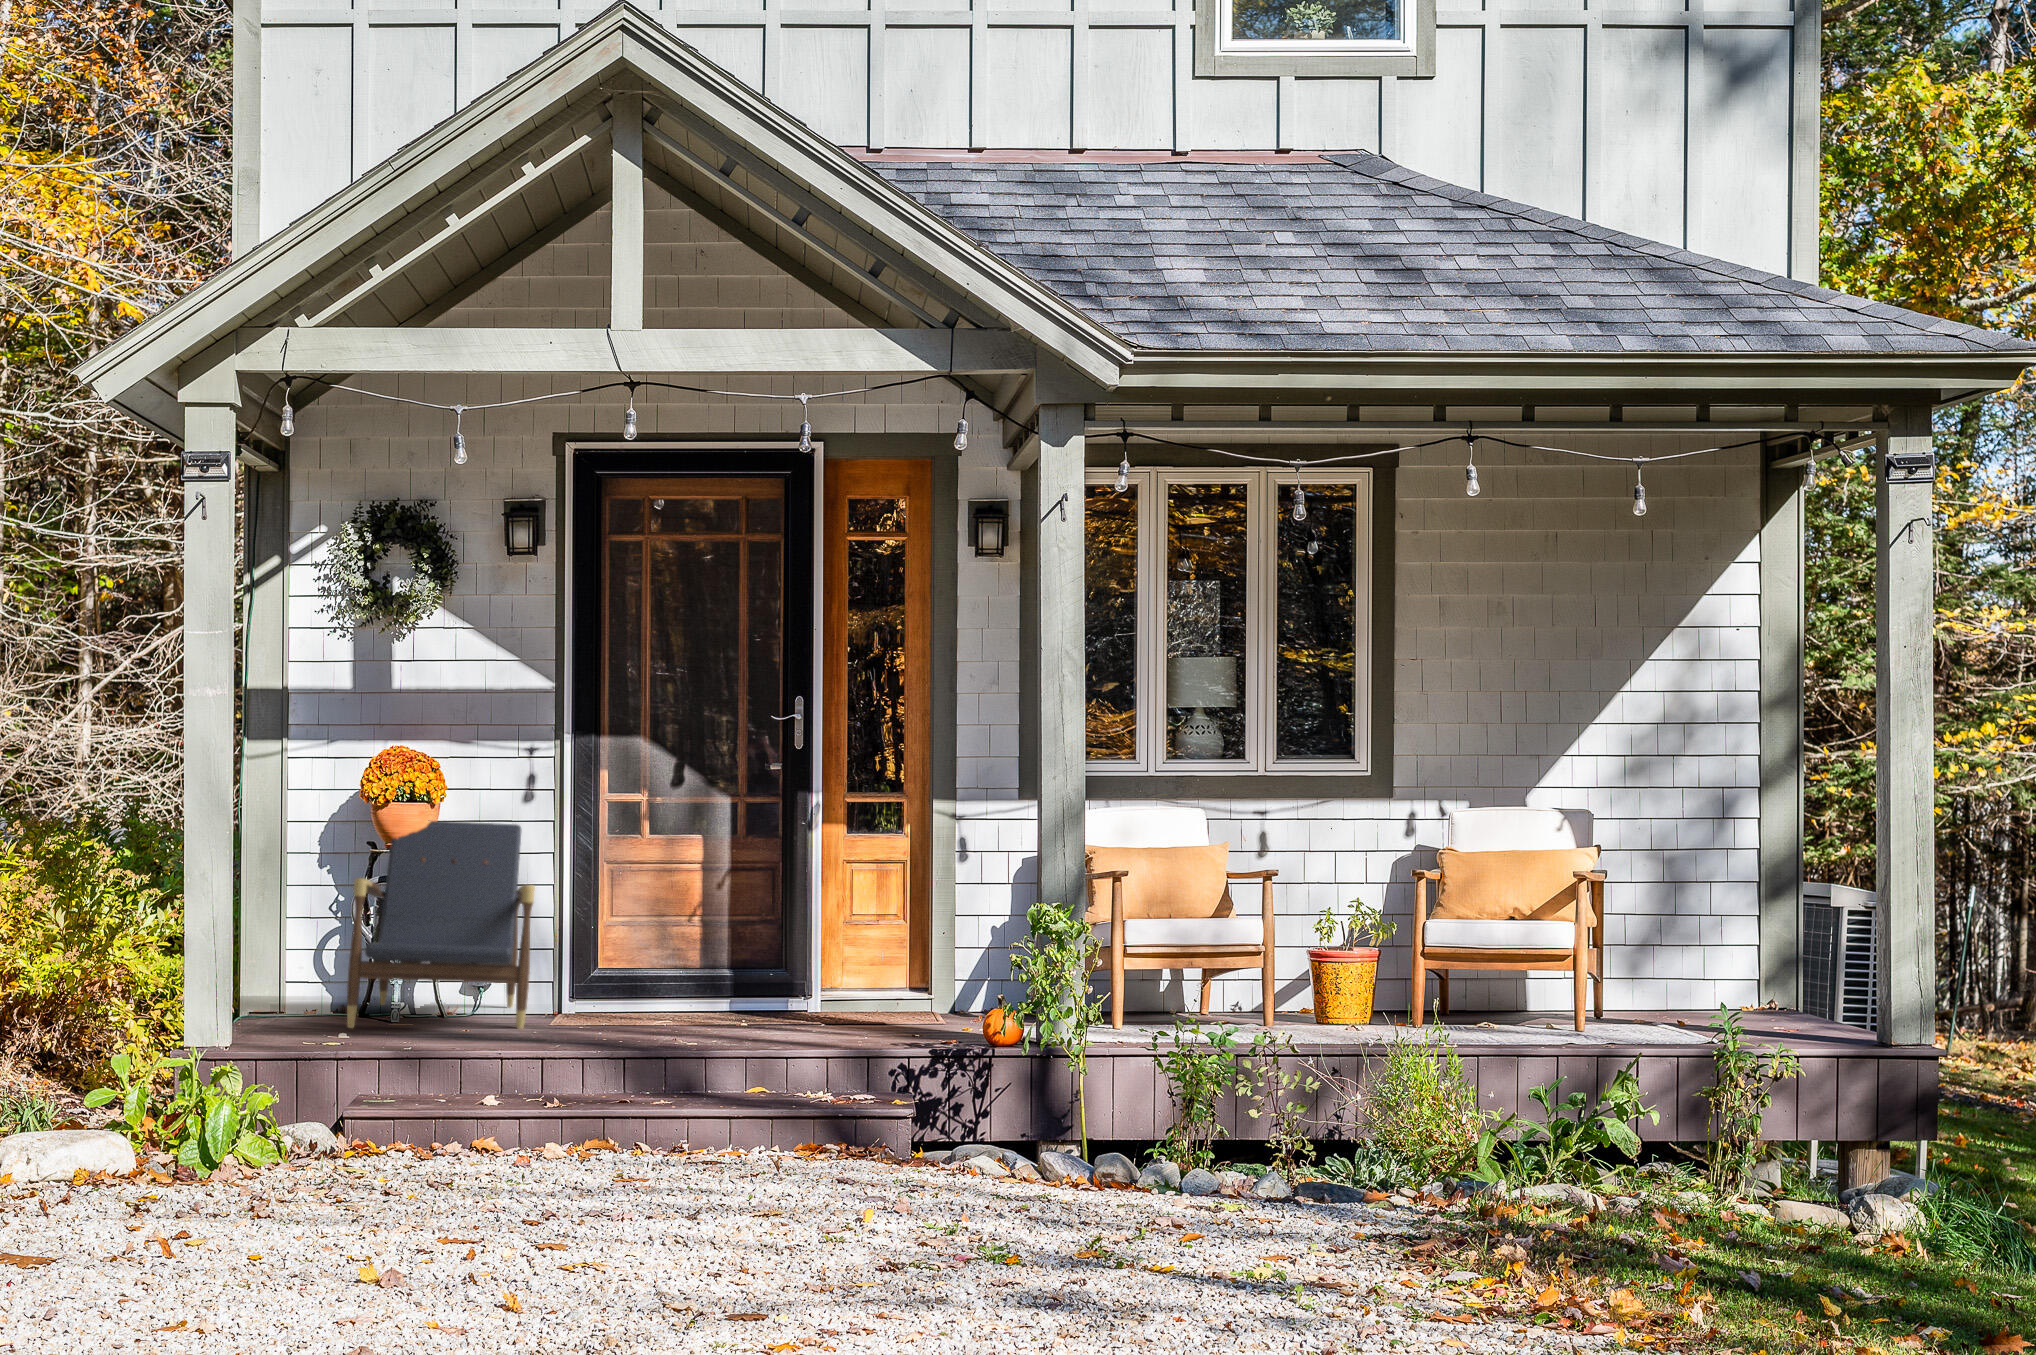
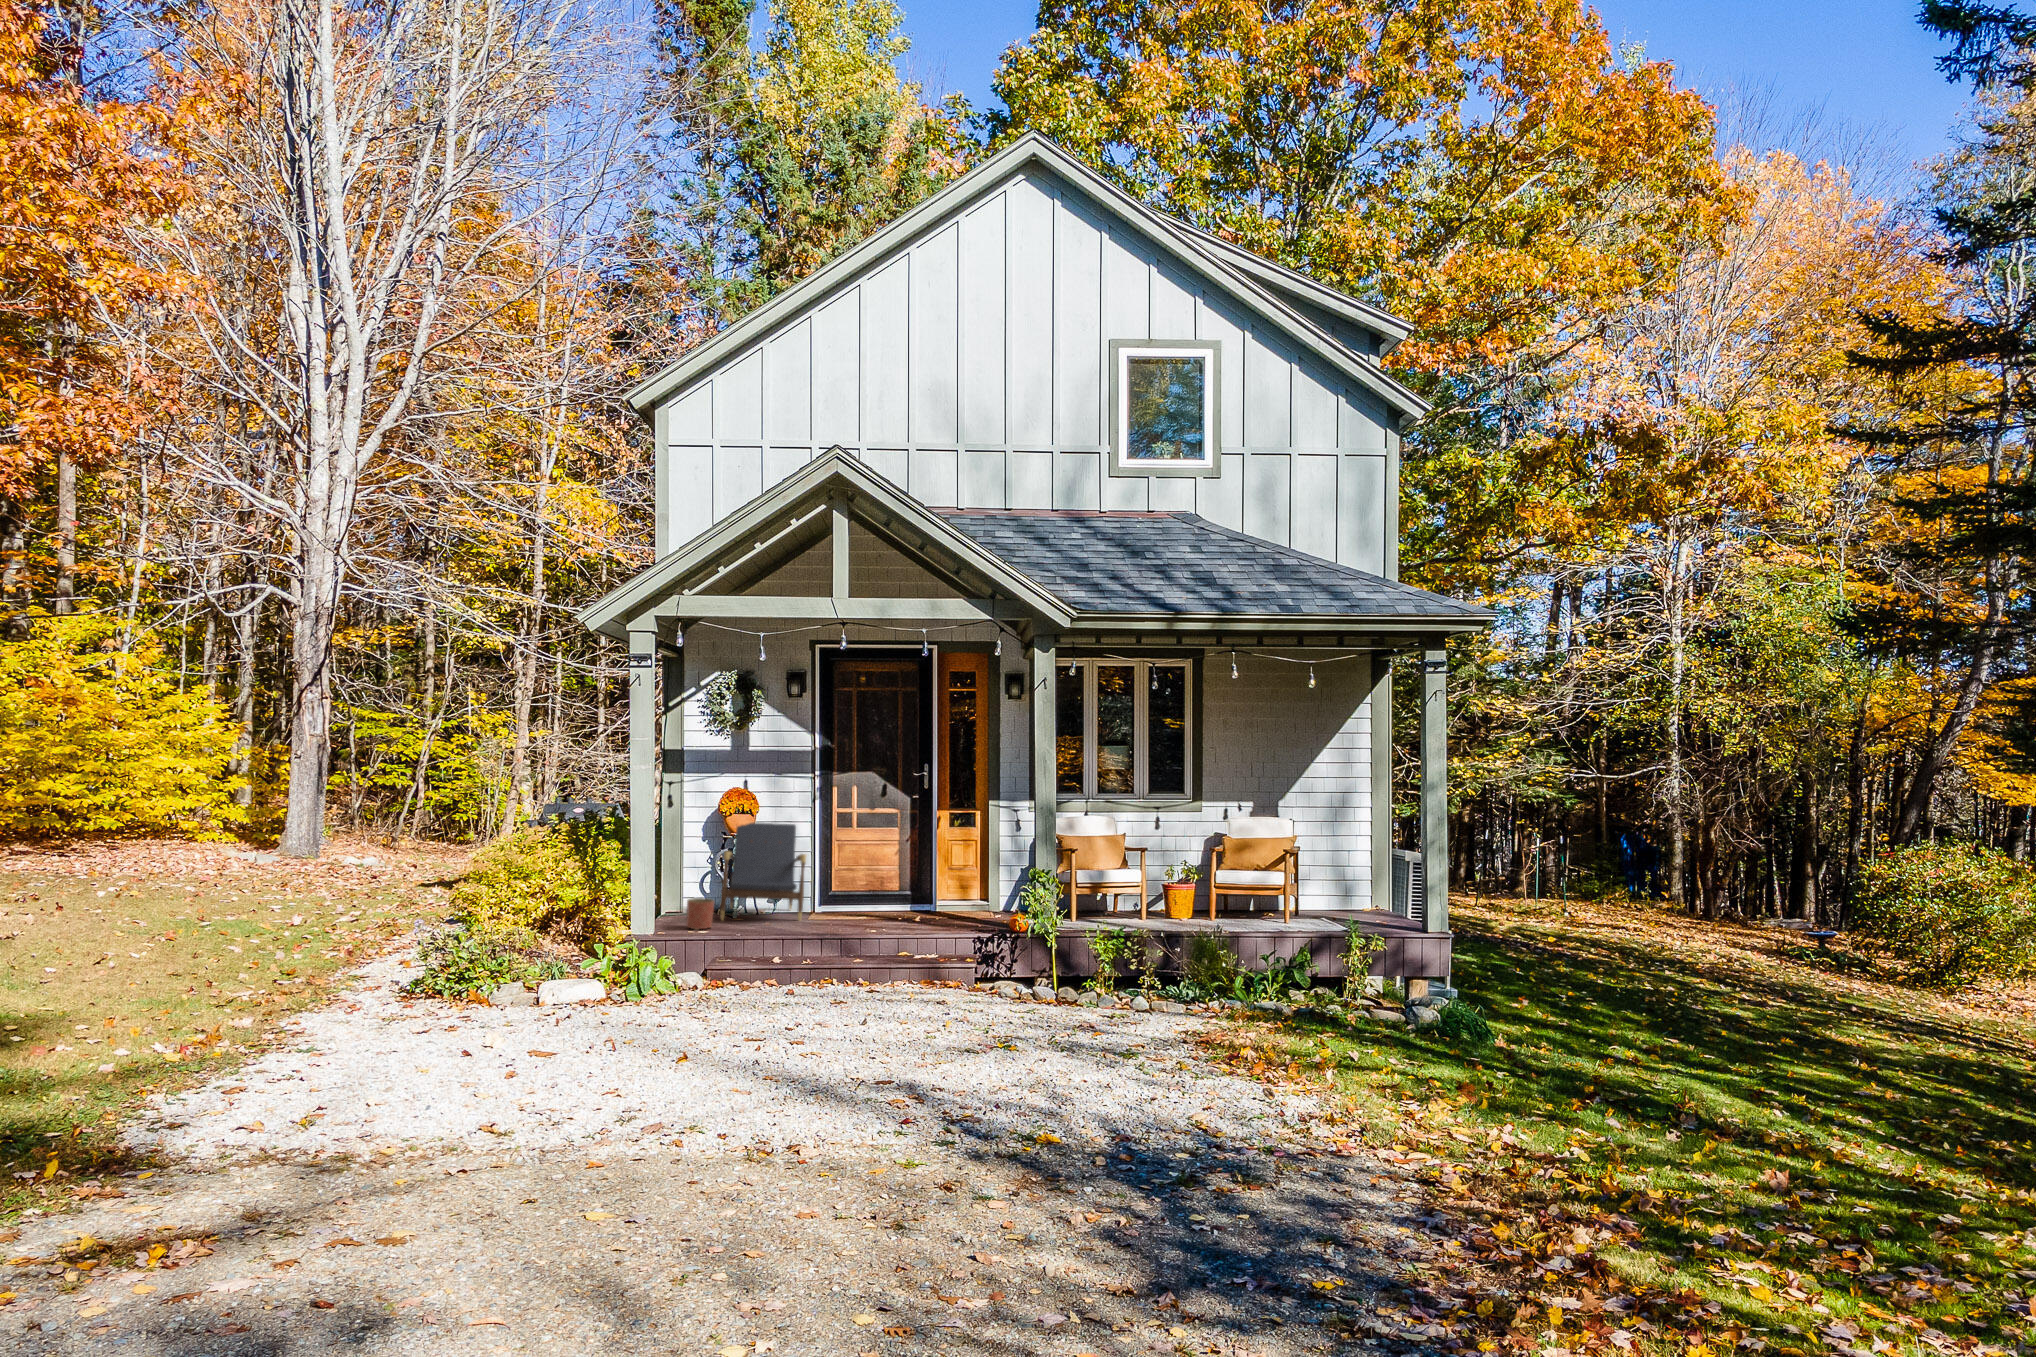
planter: none [265,979,327,1048] -> present [687,898,714,930]

